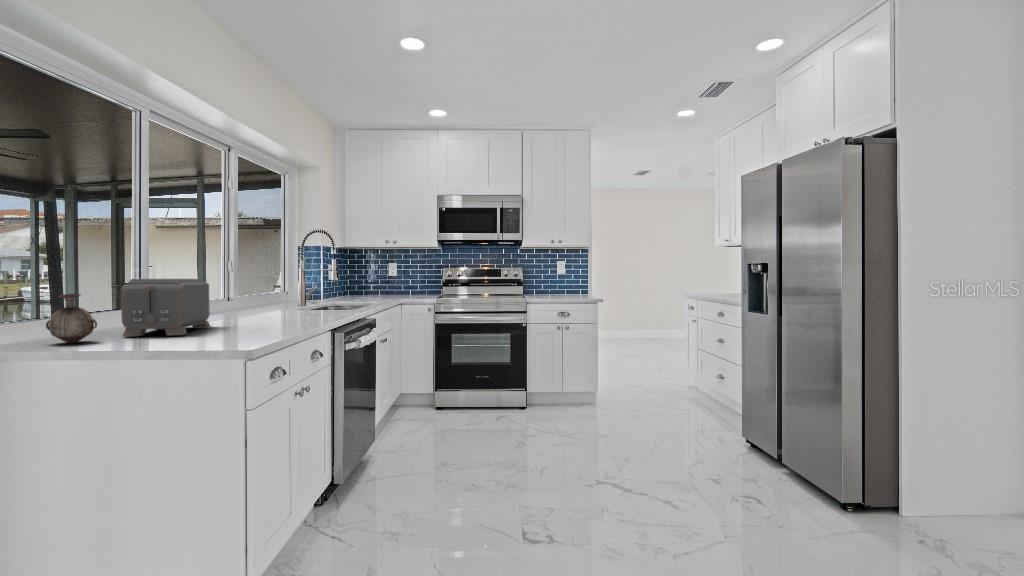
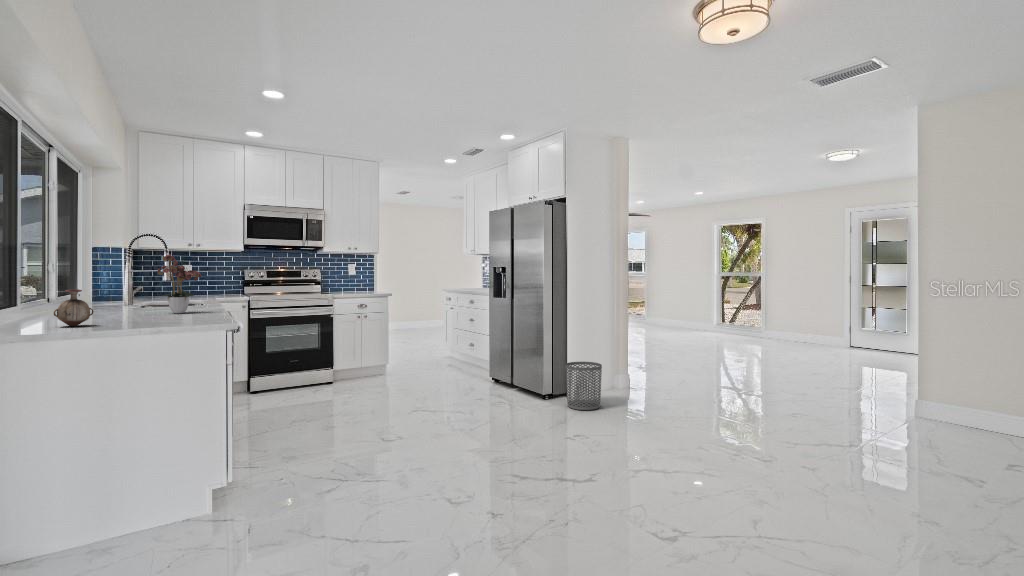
flower arrangement: none [240,245,298,324] -> present [158,255,202,313]
toaster: present [121,279,211,337] -> none [91,278,147,322]
waste bin: none [883,442,975,552] -> present [565,362,602,410]

